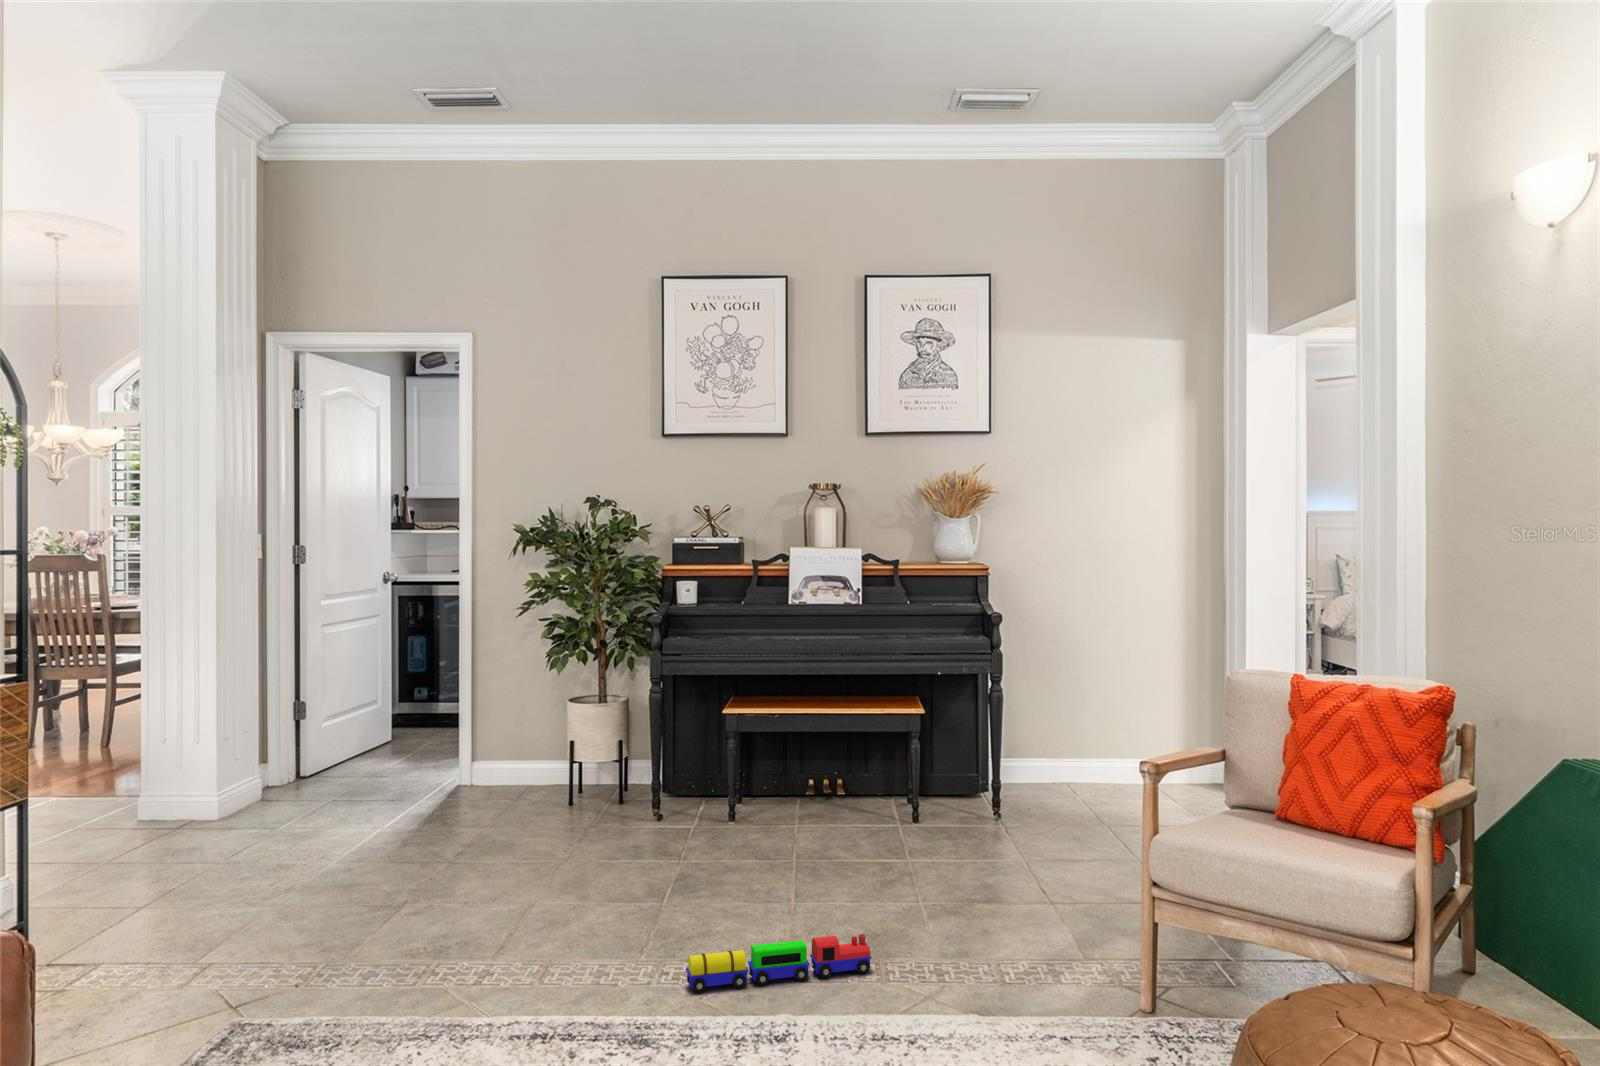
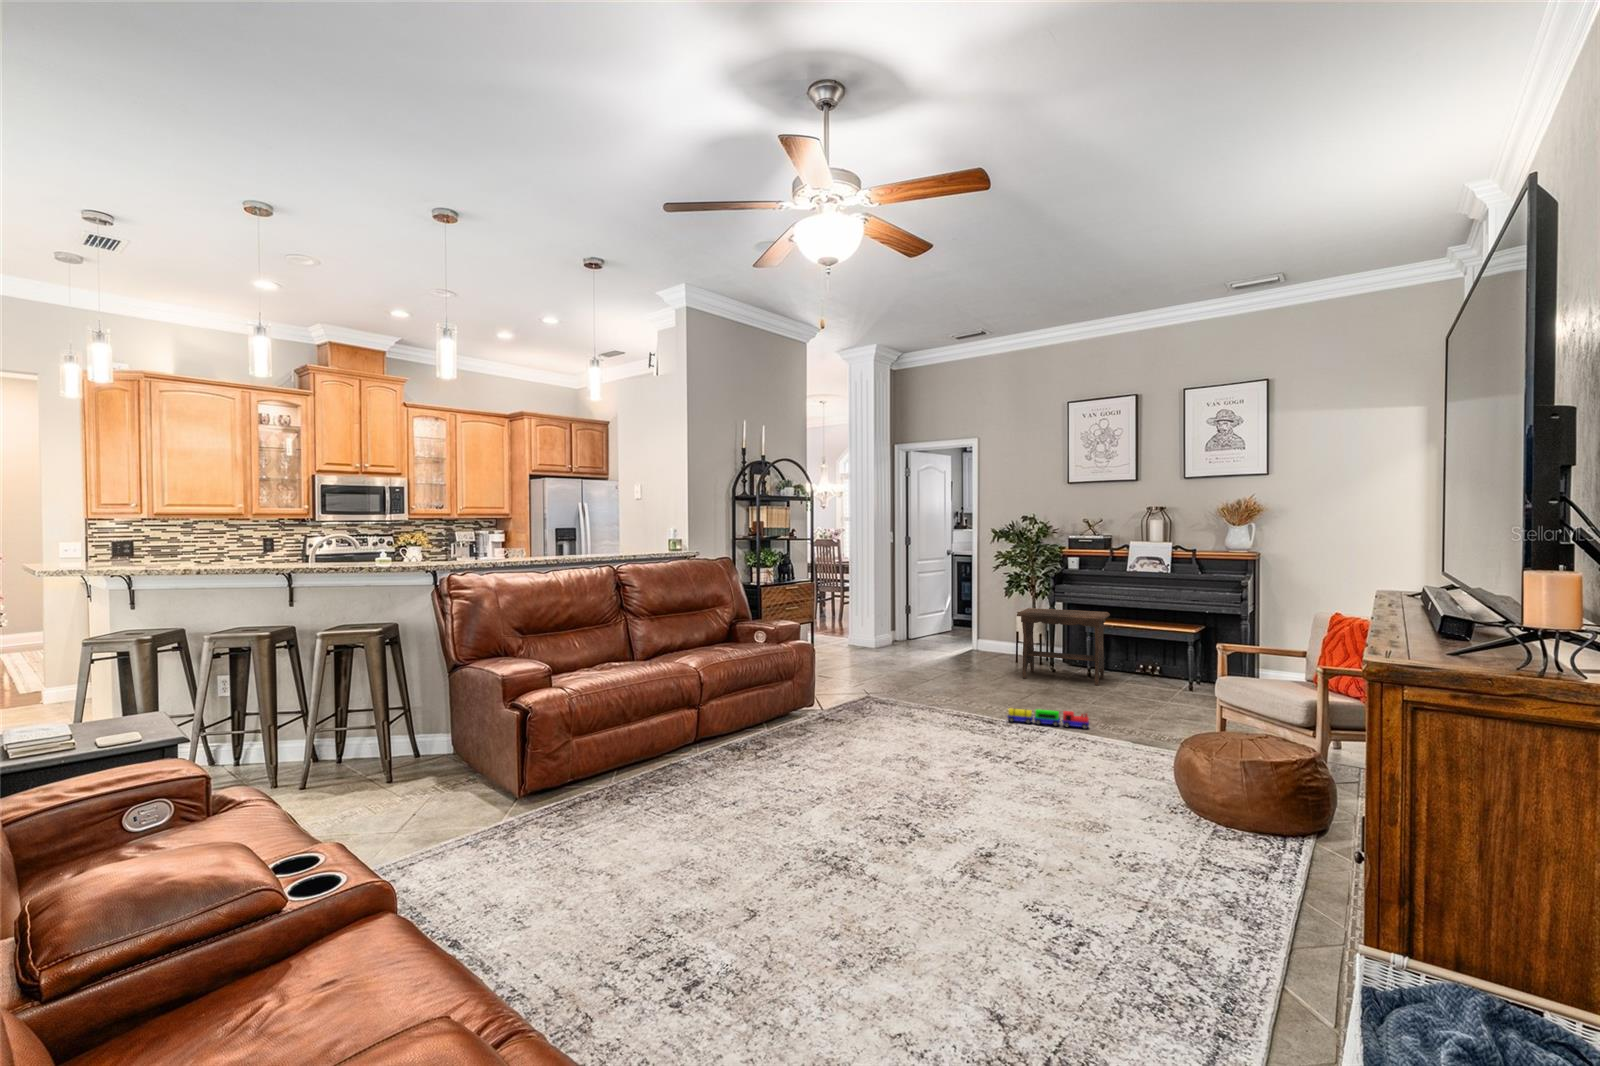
footstool: none [606,686,782,844] -> present [1017,608,1110,685]

